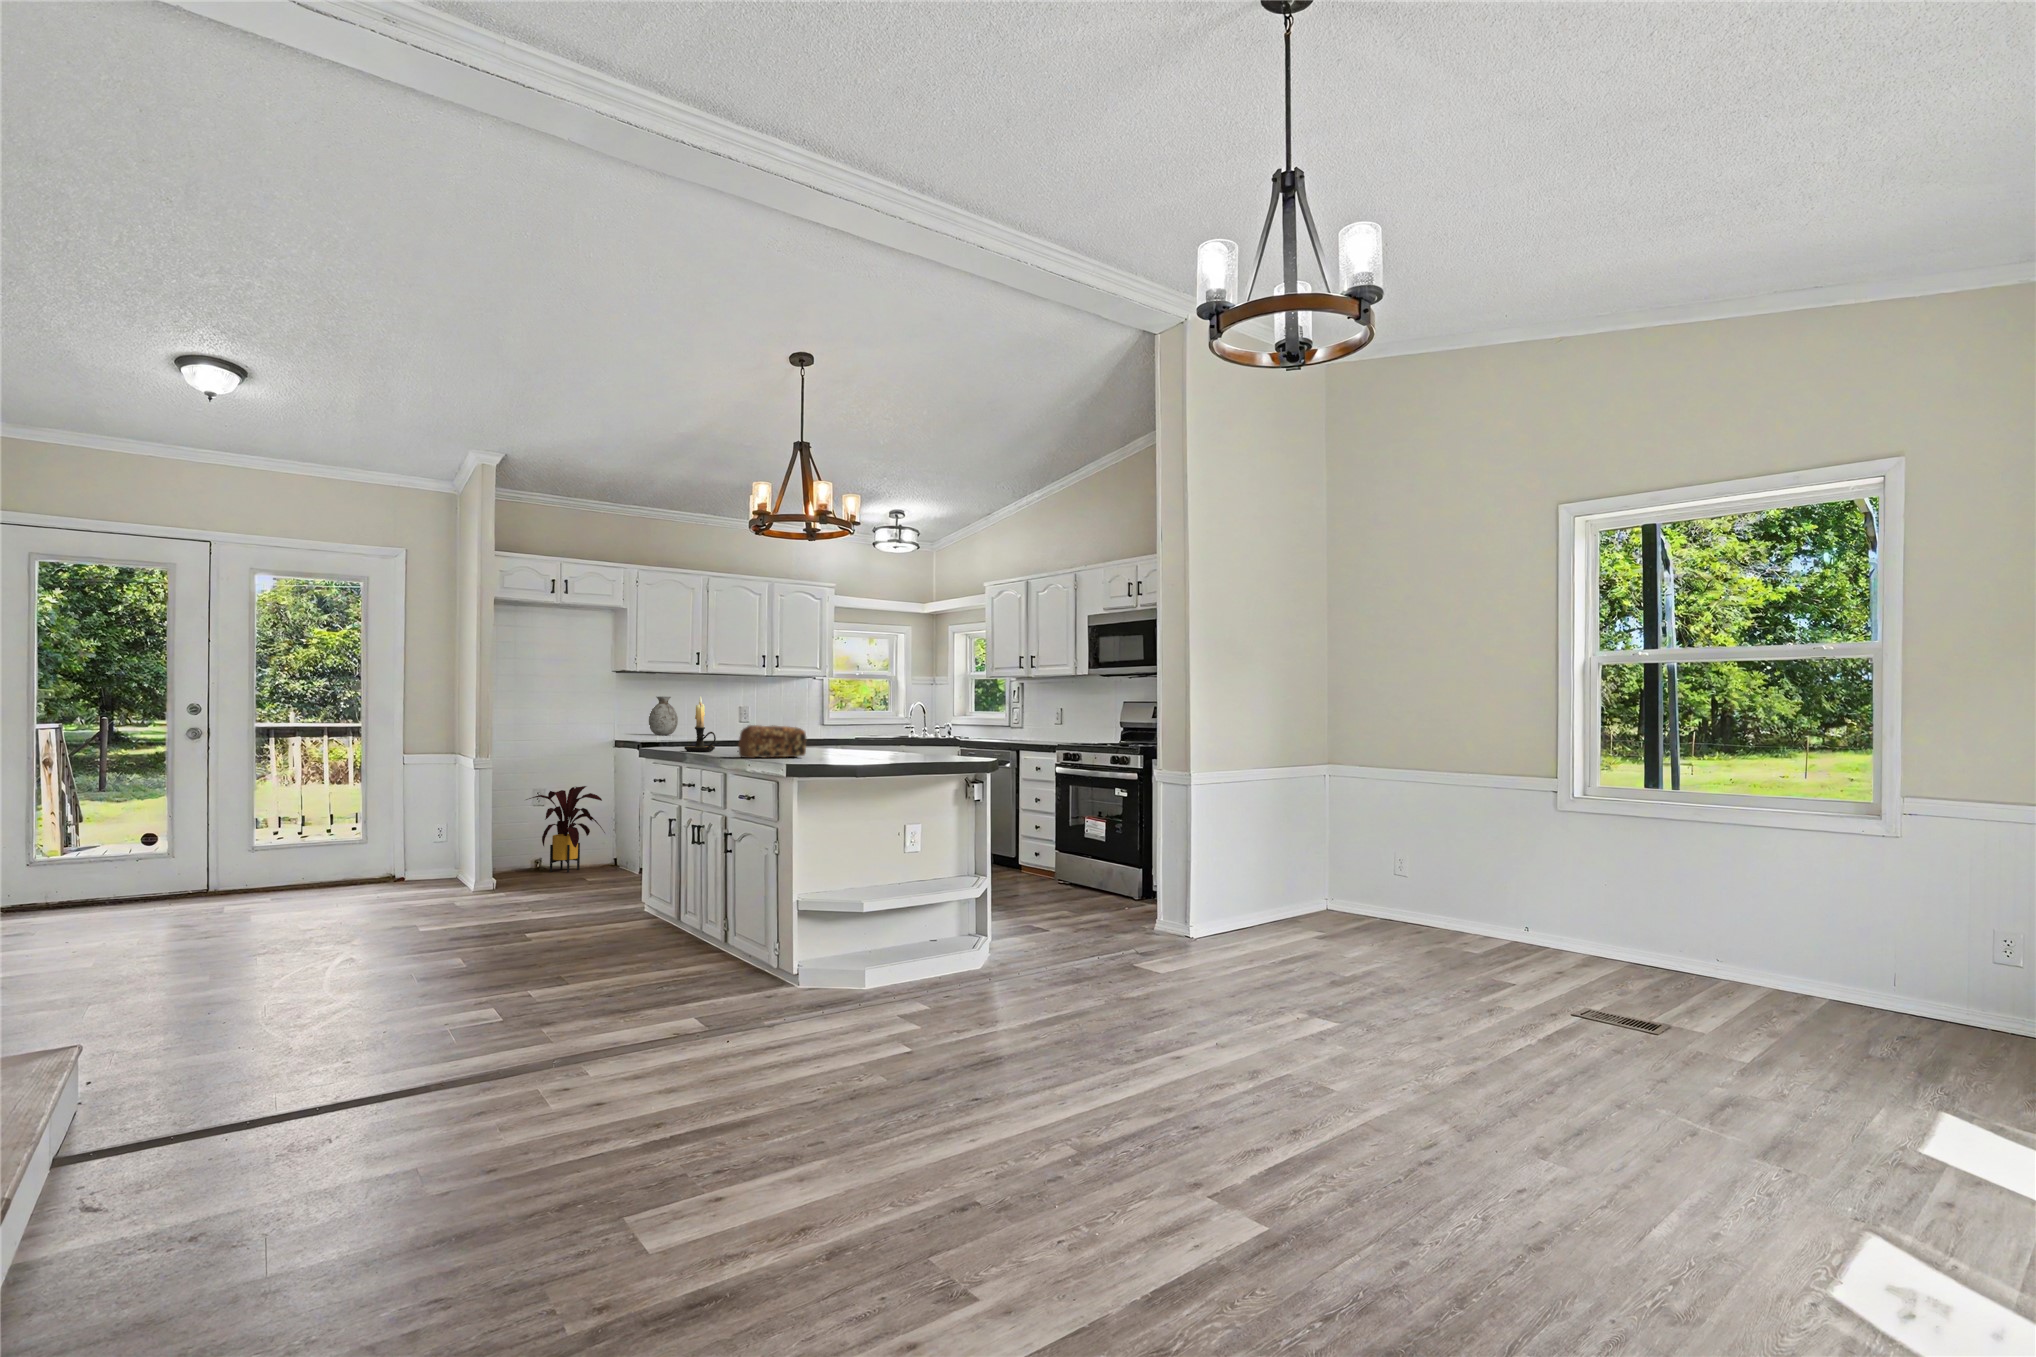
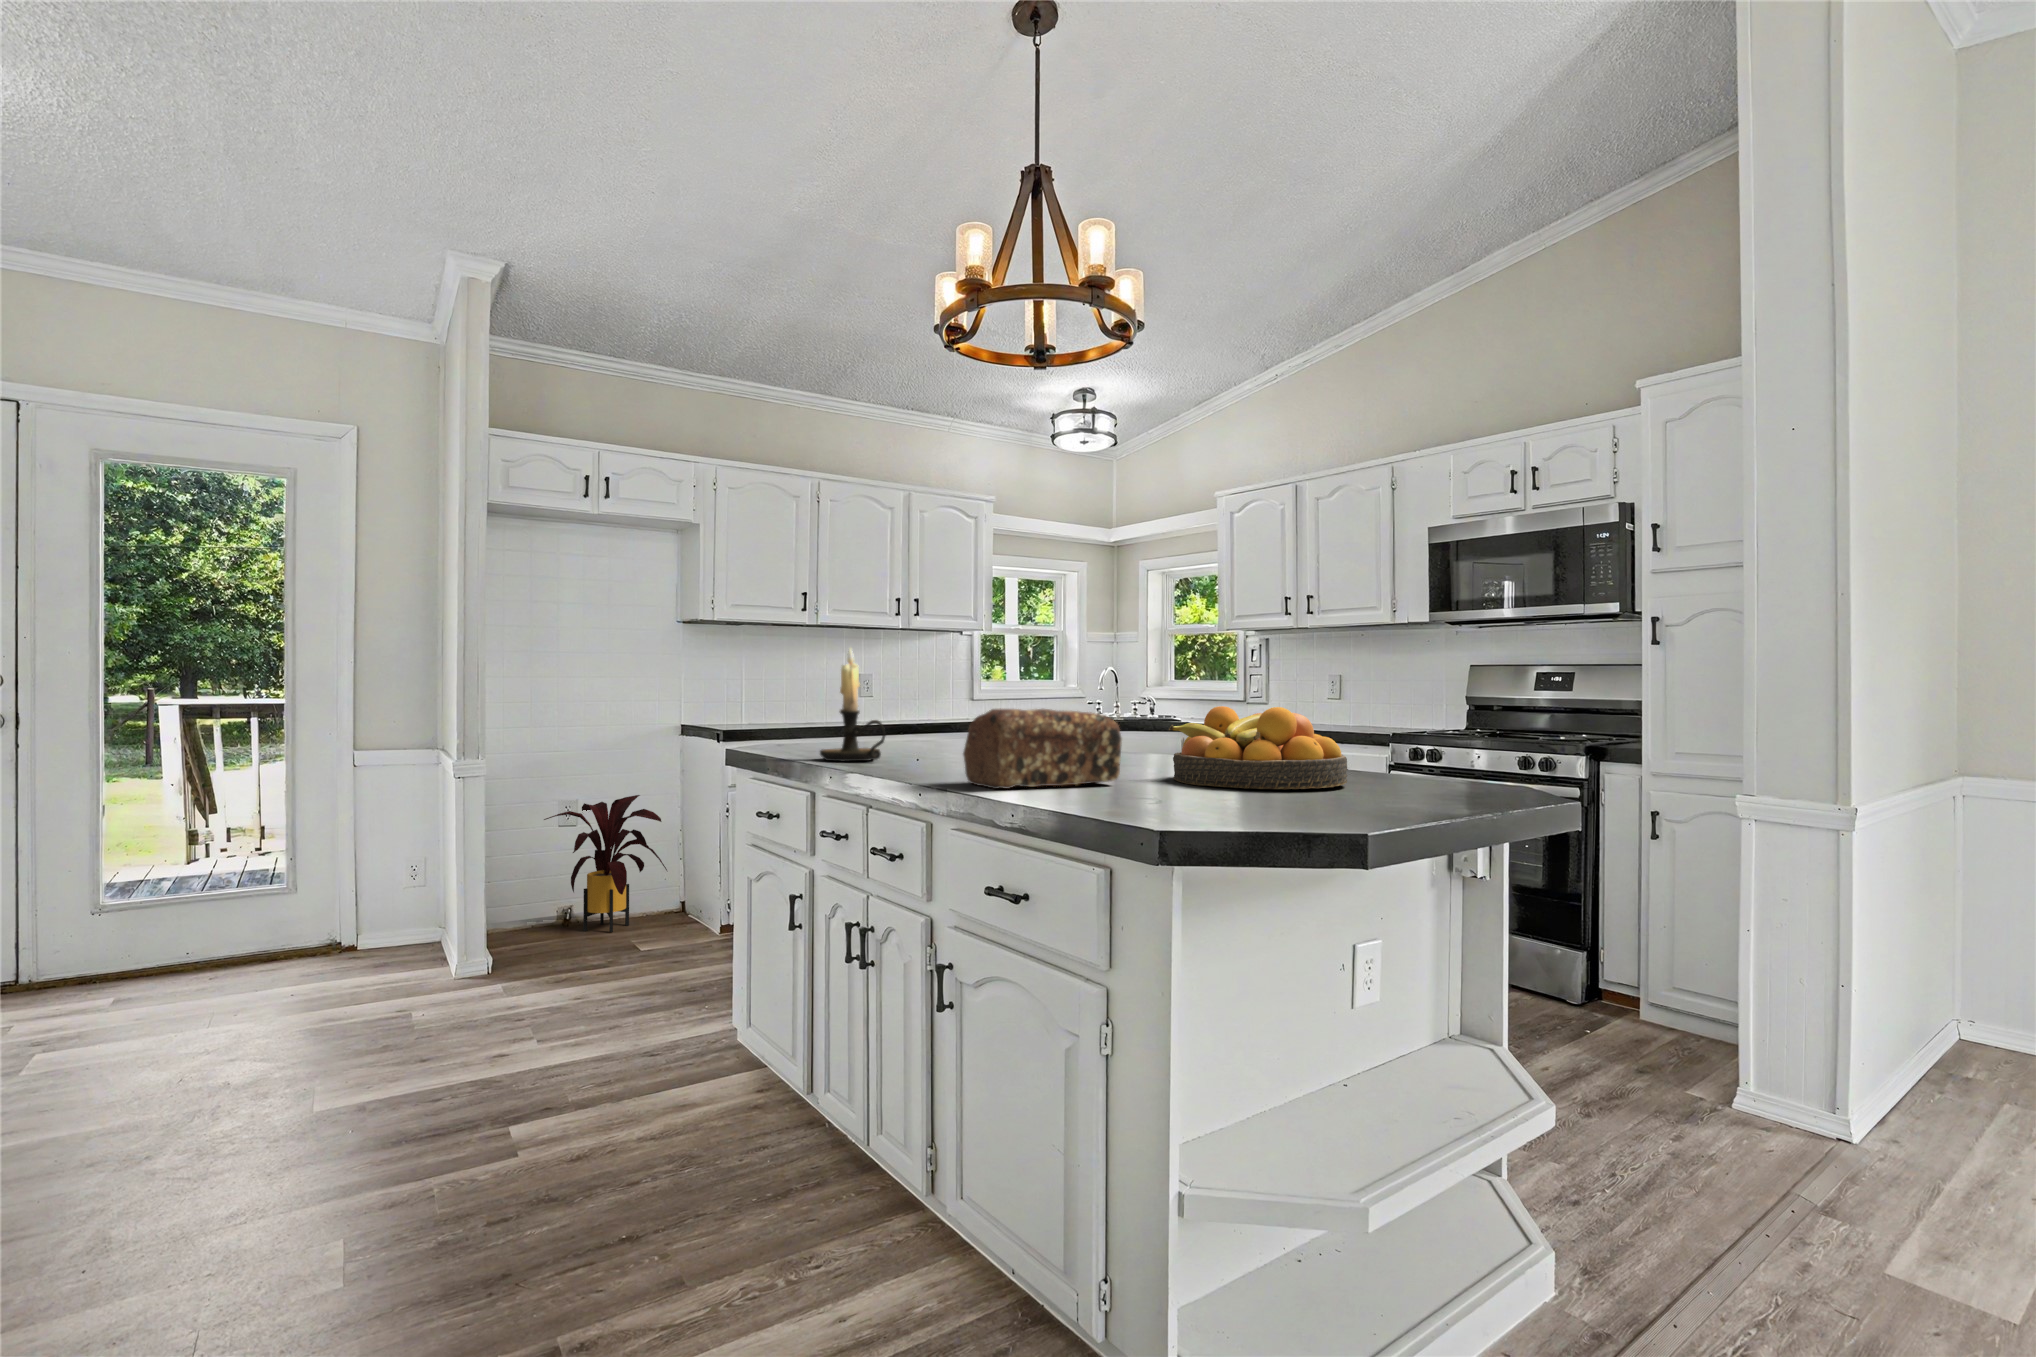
vase: present [649,696,678,735] -> none [729,660,770,717]
fruit bowl: none [836,725,911,759] -> present [1169,706,1347,789]

